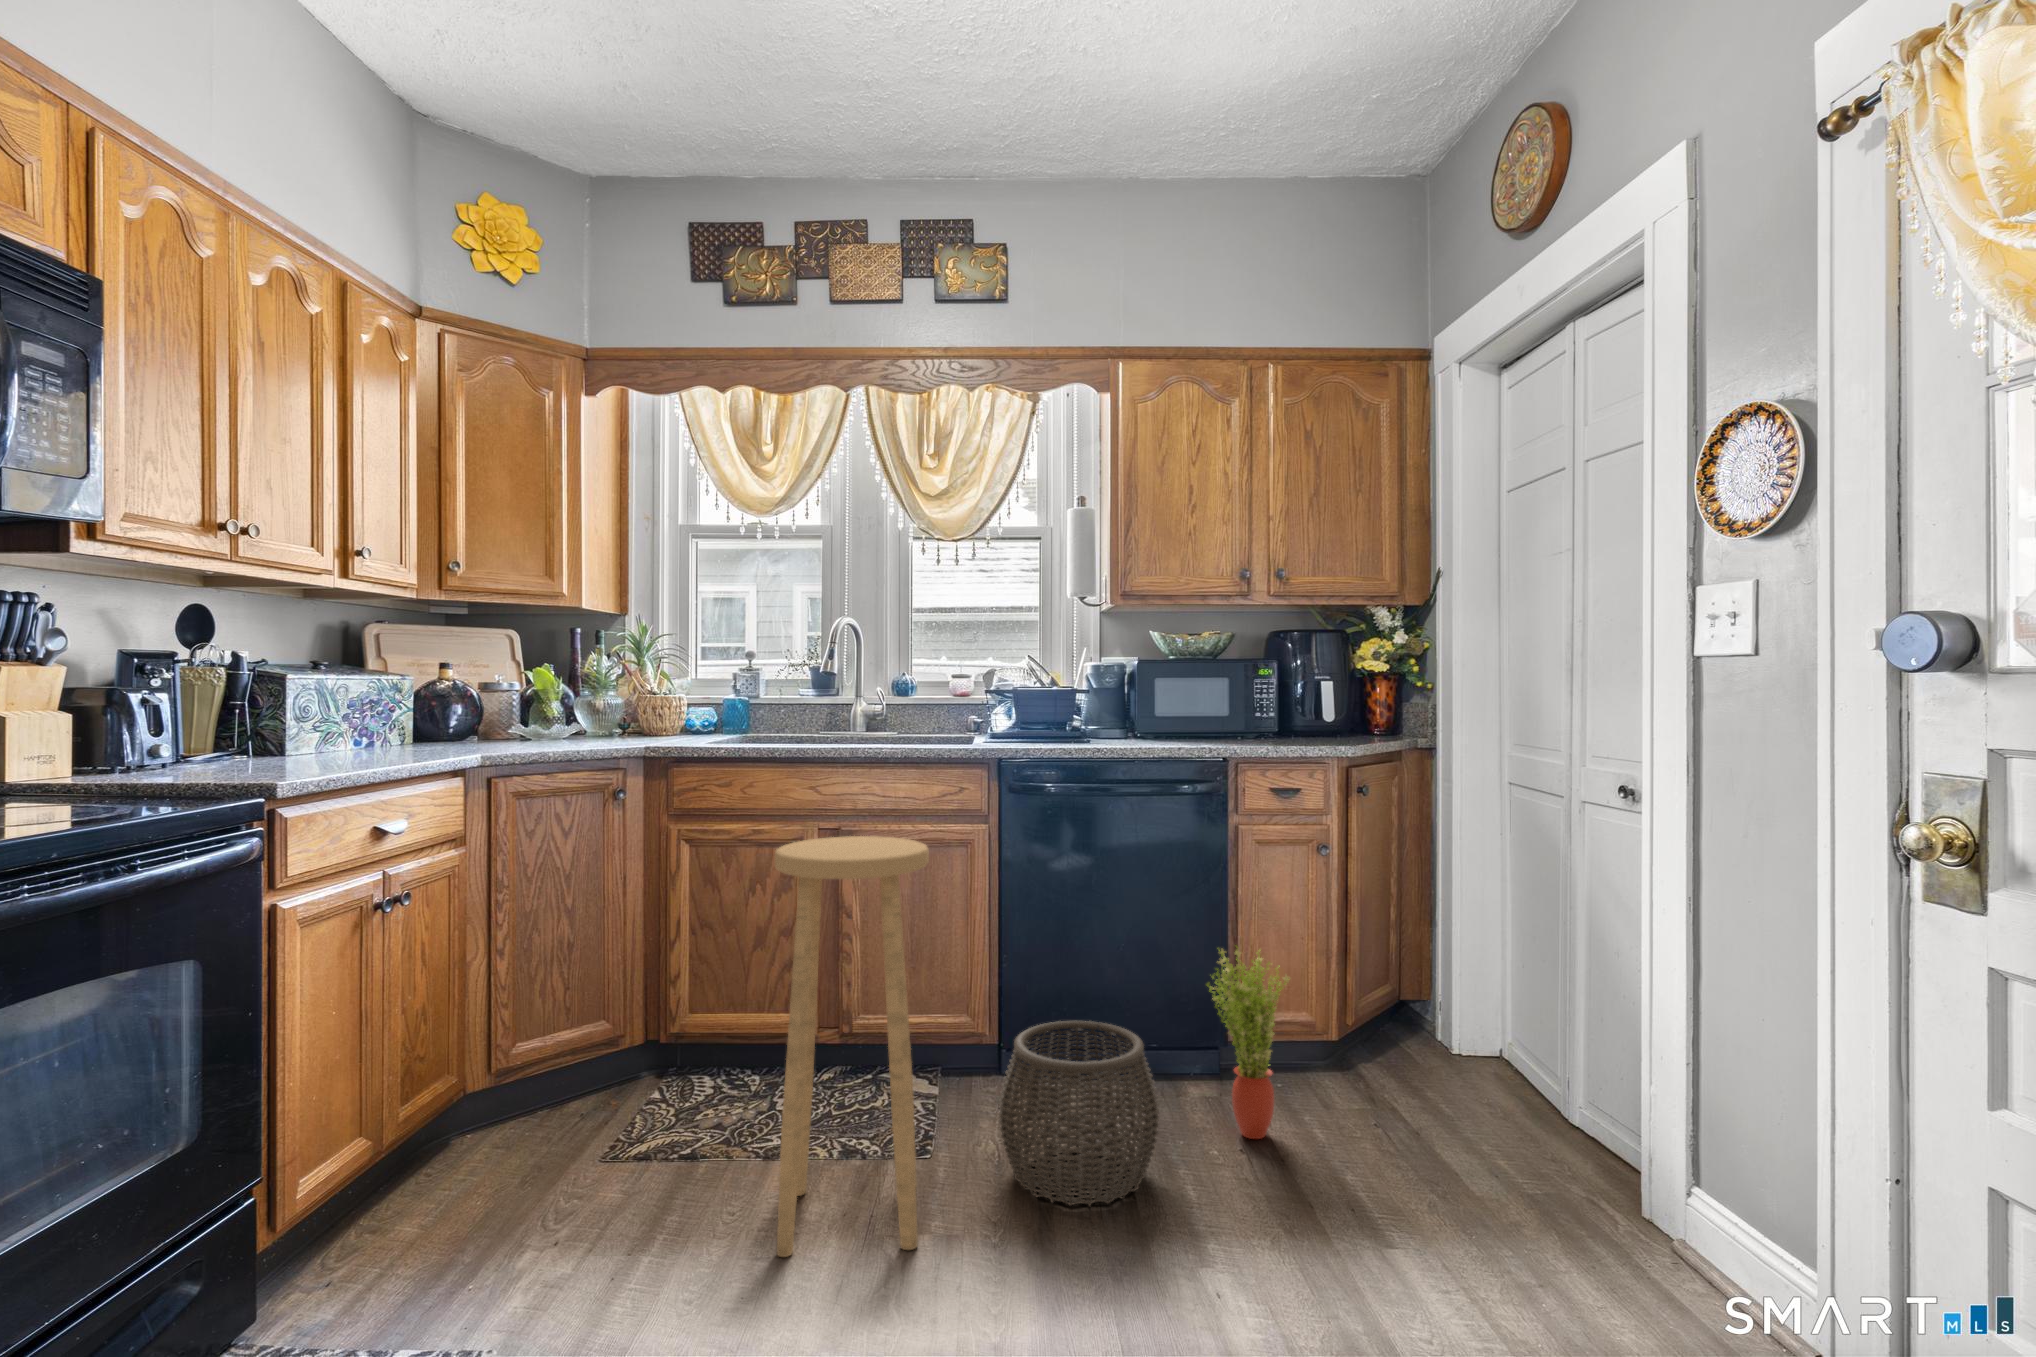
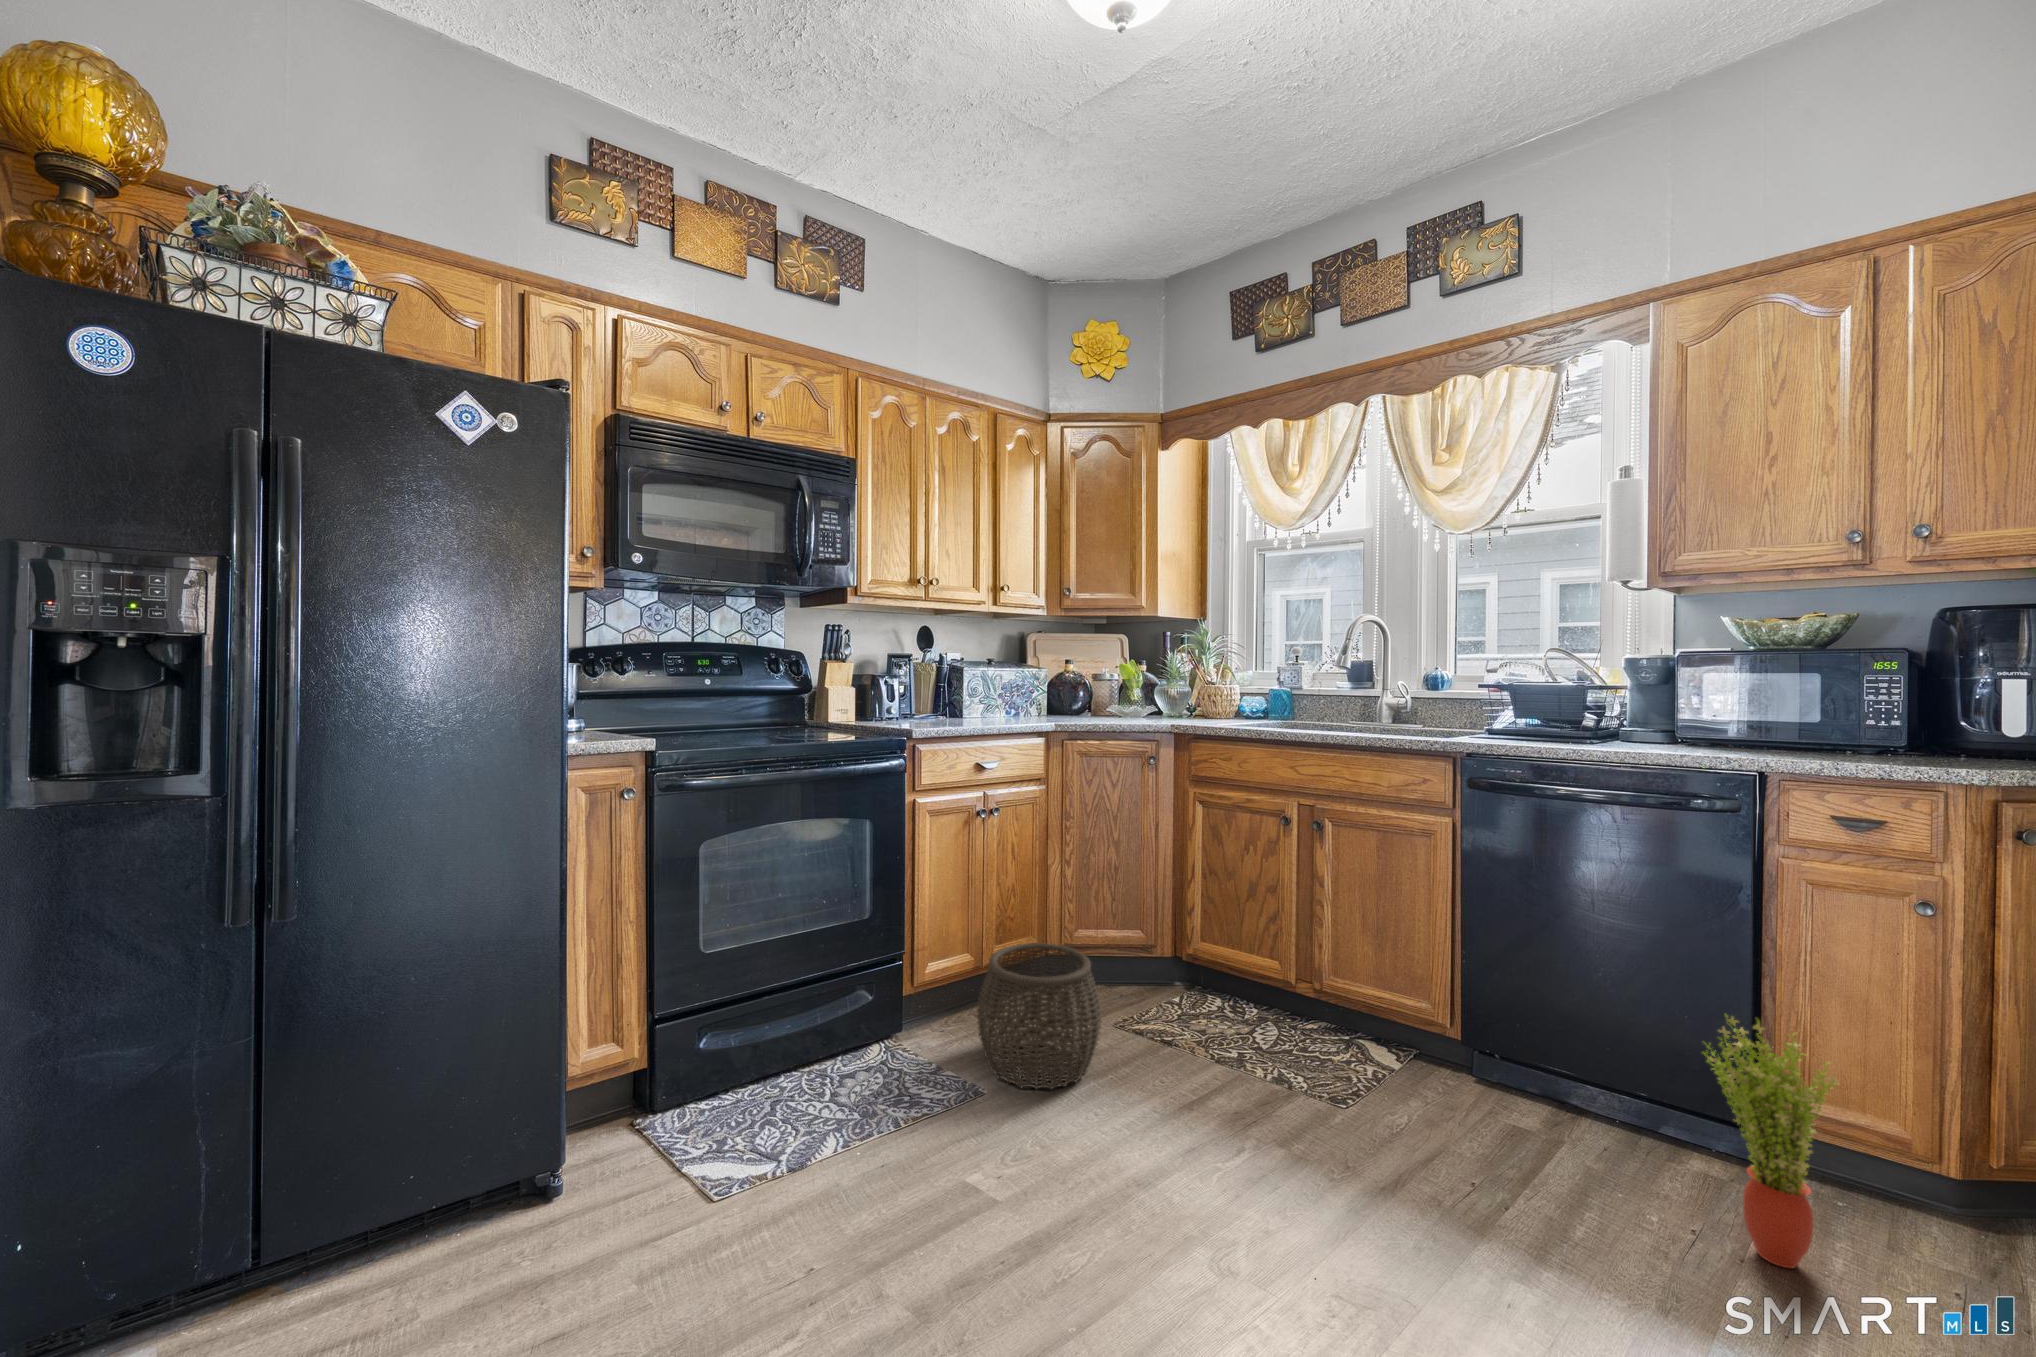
stool: present [775,836,929,1257] -> none [1173,814,1326,1191]
woven basket: present [998,1021,1159,1207] -> present [977,943,1102,1089]

